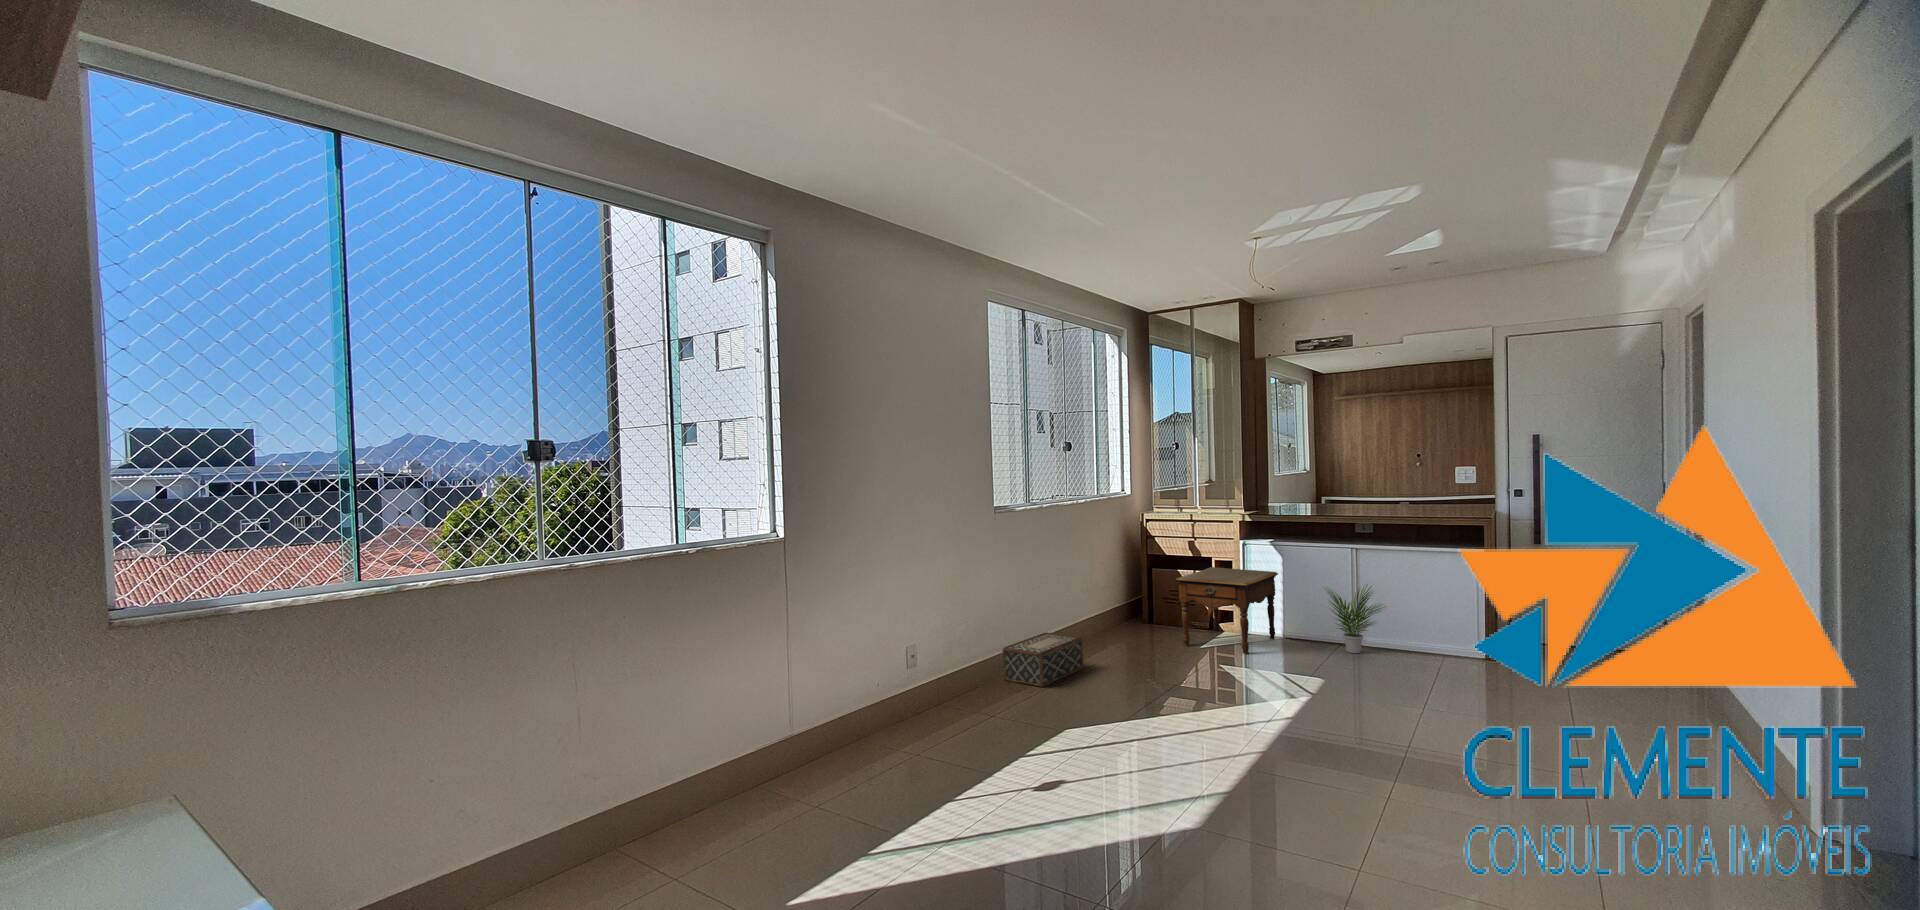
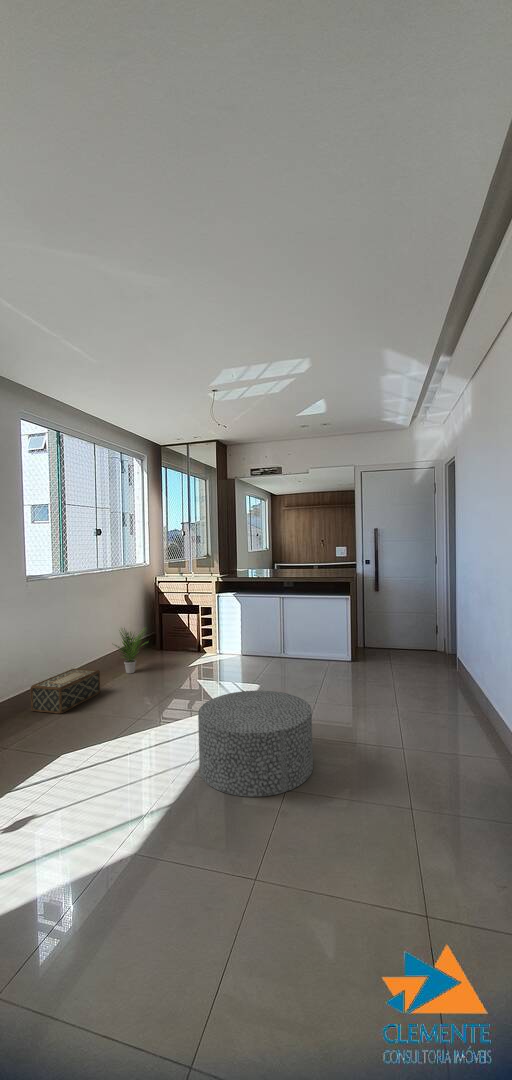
side table: present [1175,567,1278,654] -> none [173,612,239,669]
potted plant: present [1328,584,1384,653] -> present [115,629,145,673]
ottoman: none [1250,677,1428,811] -> present [198,690,313,797]

